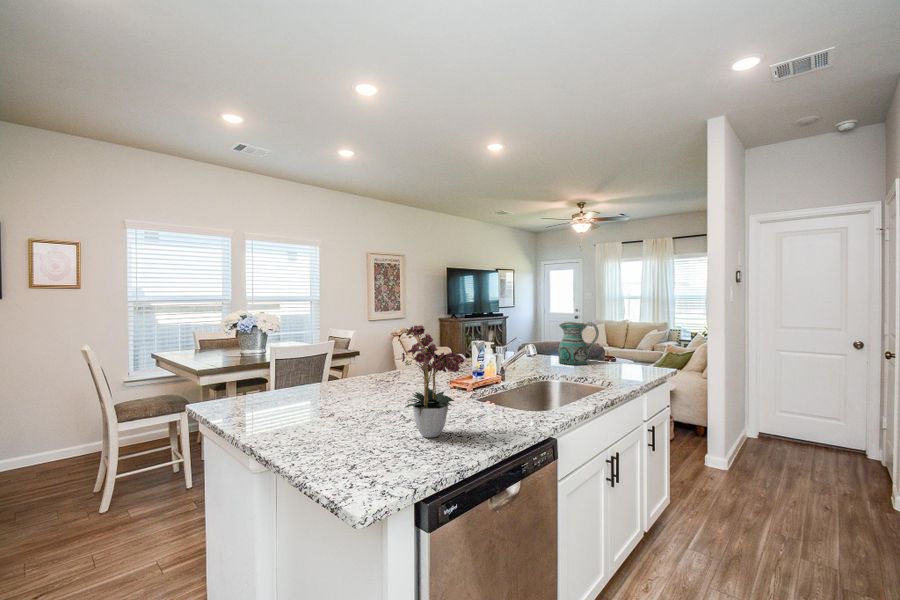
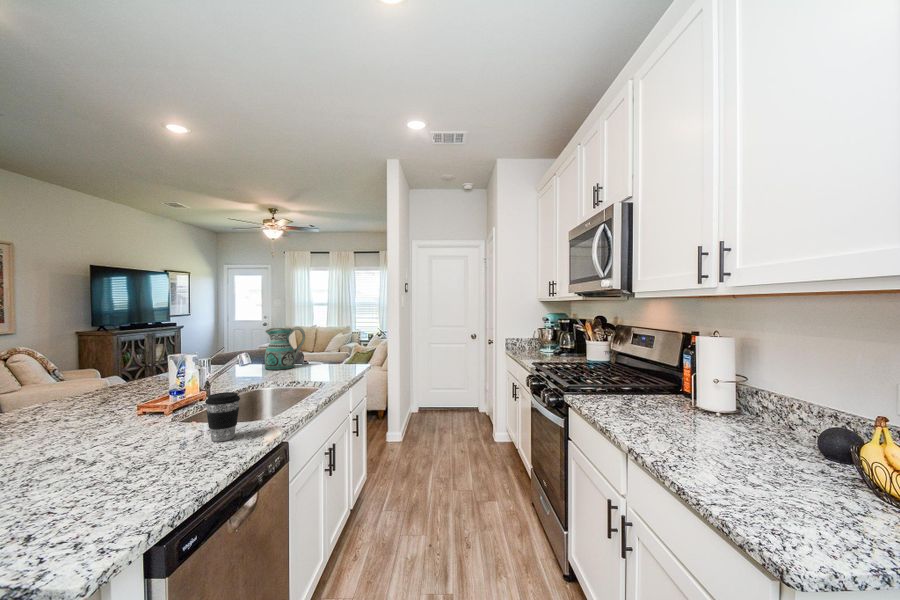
flower arrangement: present [402,325,464,438] -> none [84,329,190,476]
coffee cup: none [484,381,513,425] -> present [205,392,240,441]

